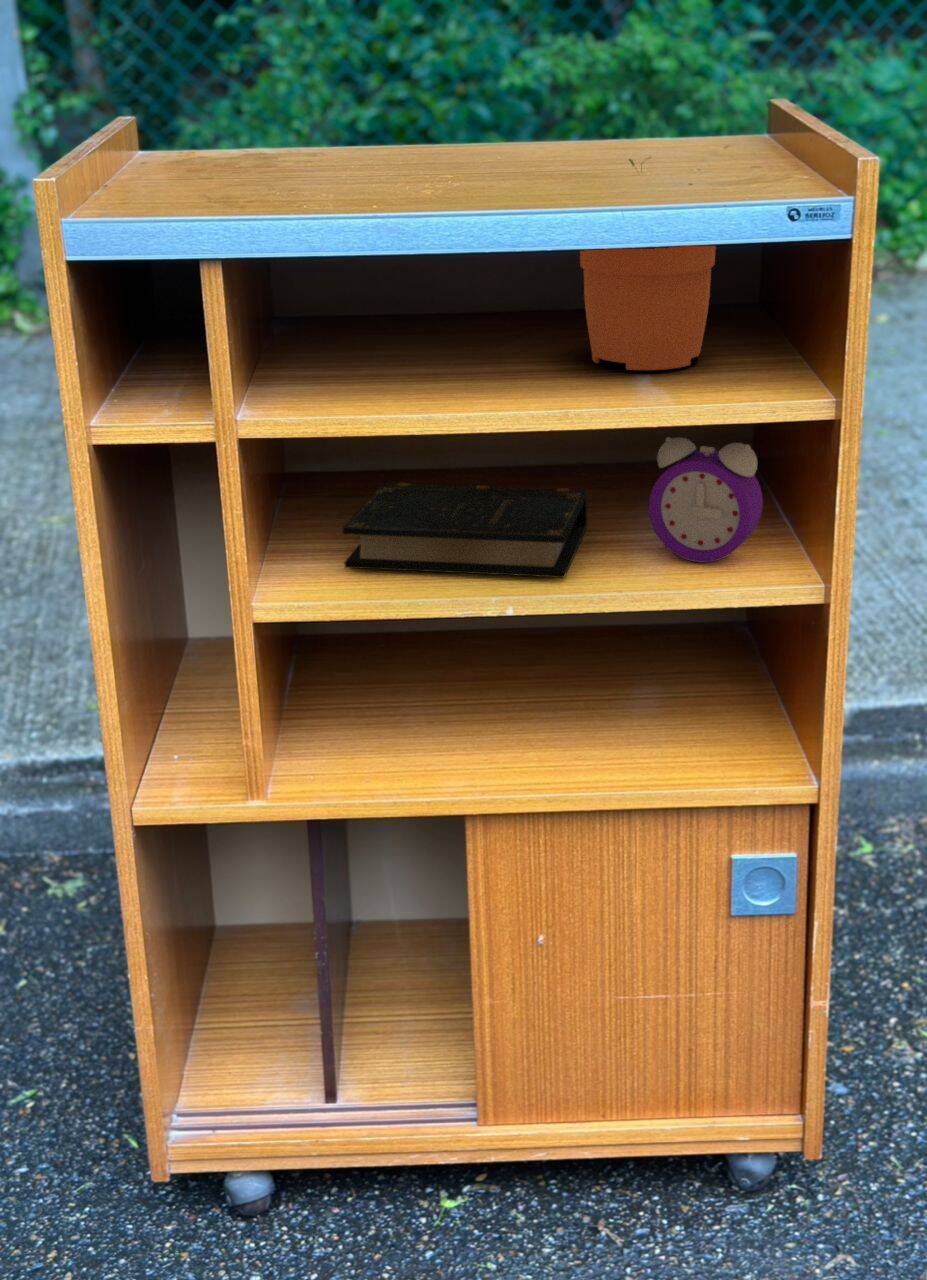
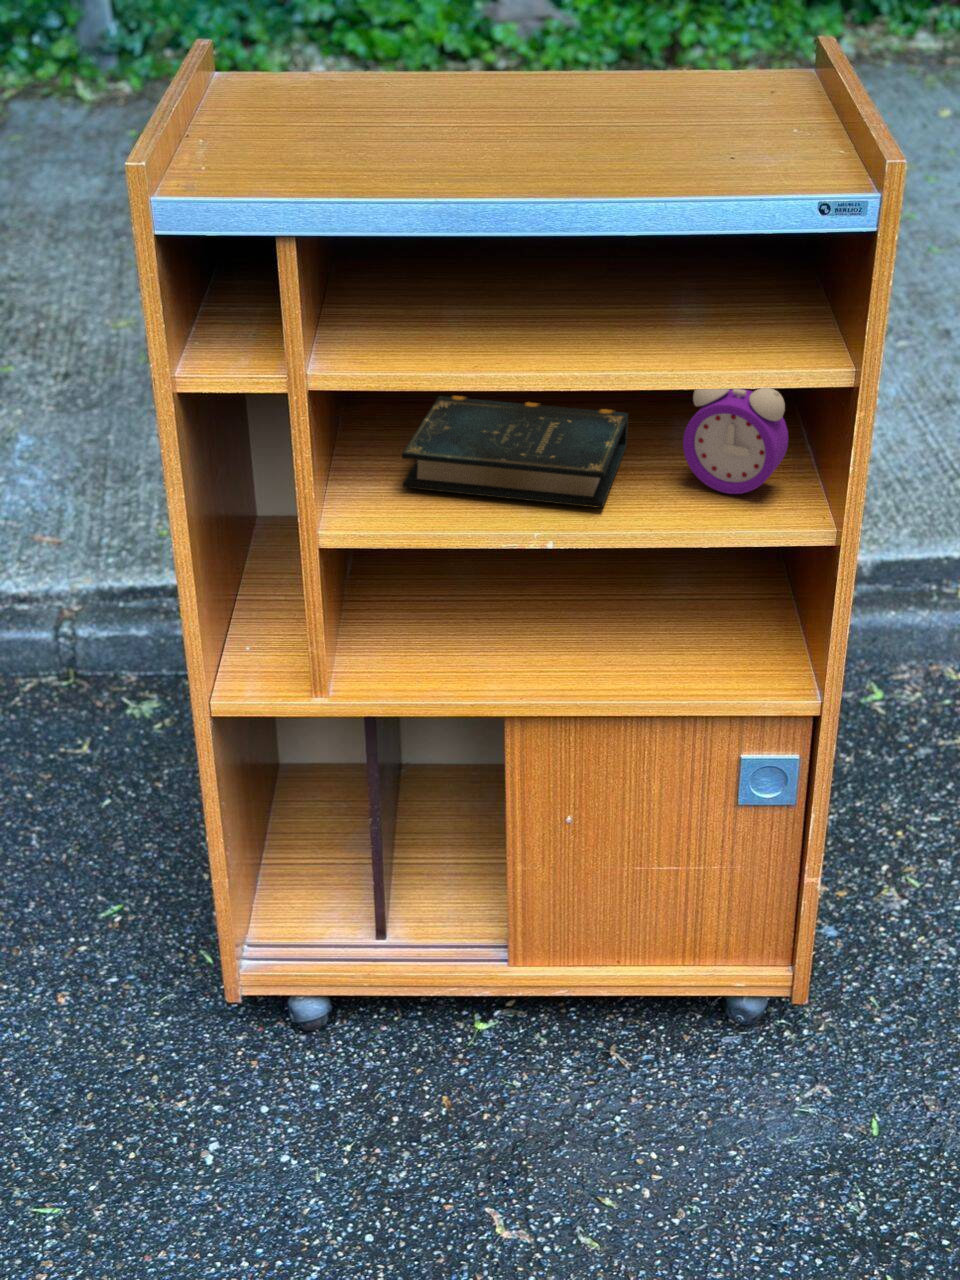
plant pot: present [580,158,716,370] -> none [629,104,762,312]

